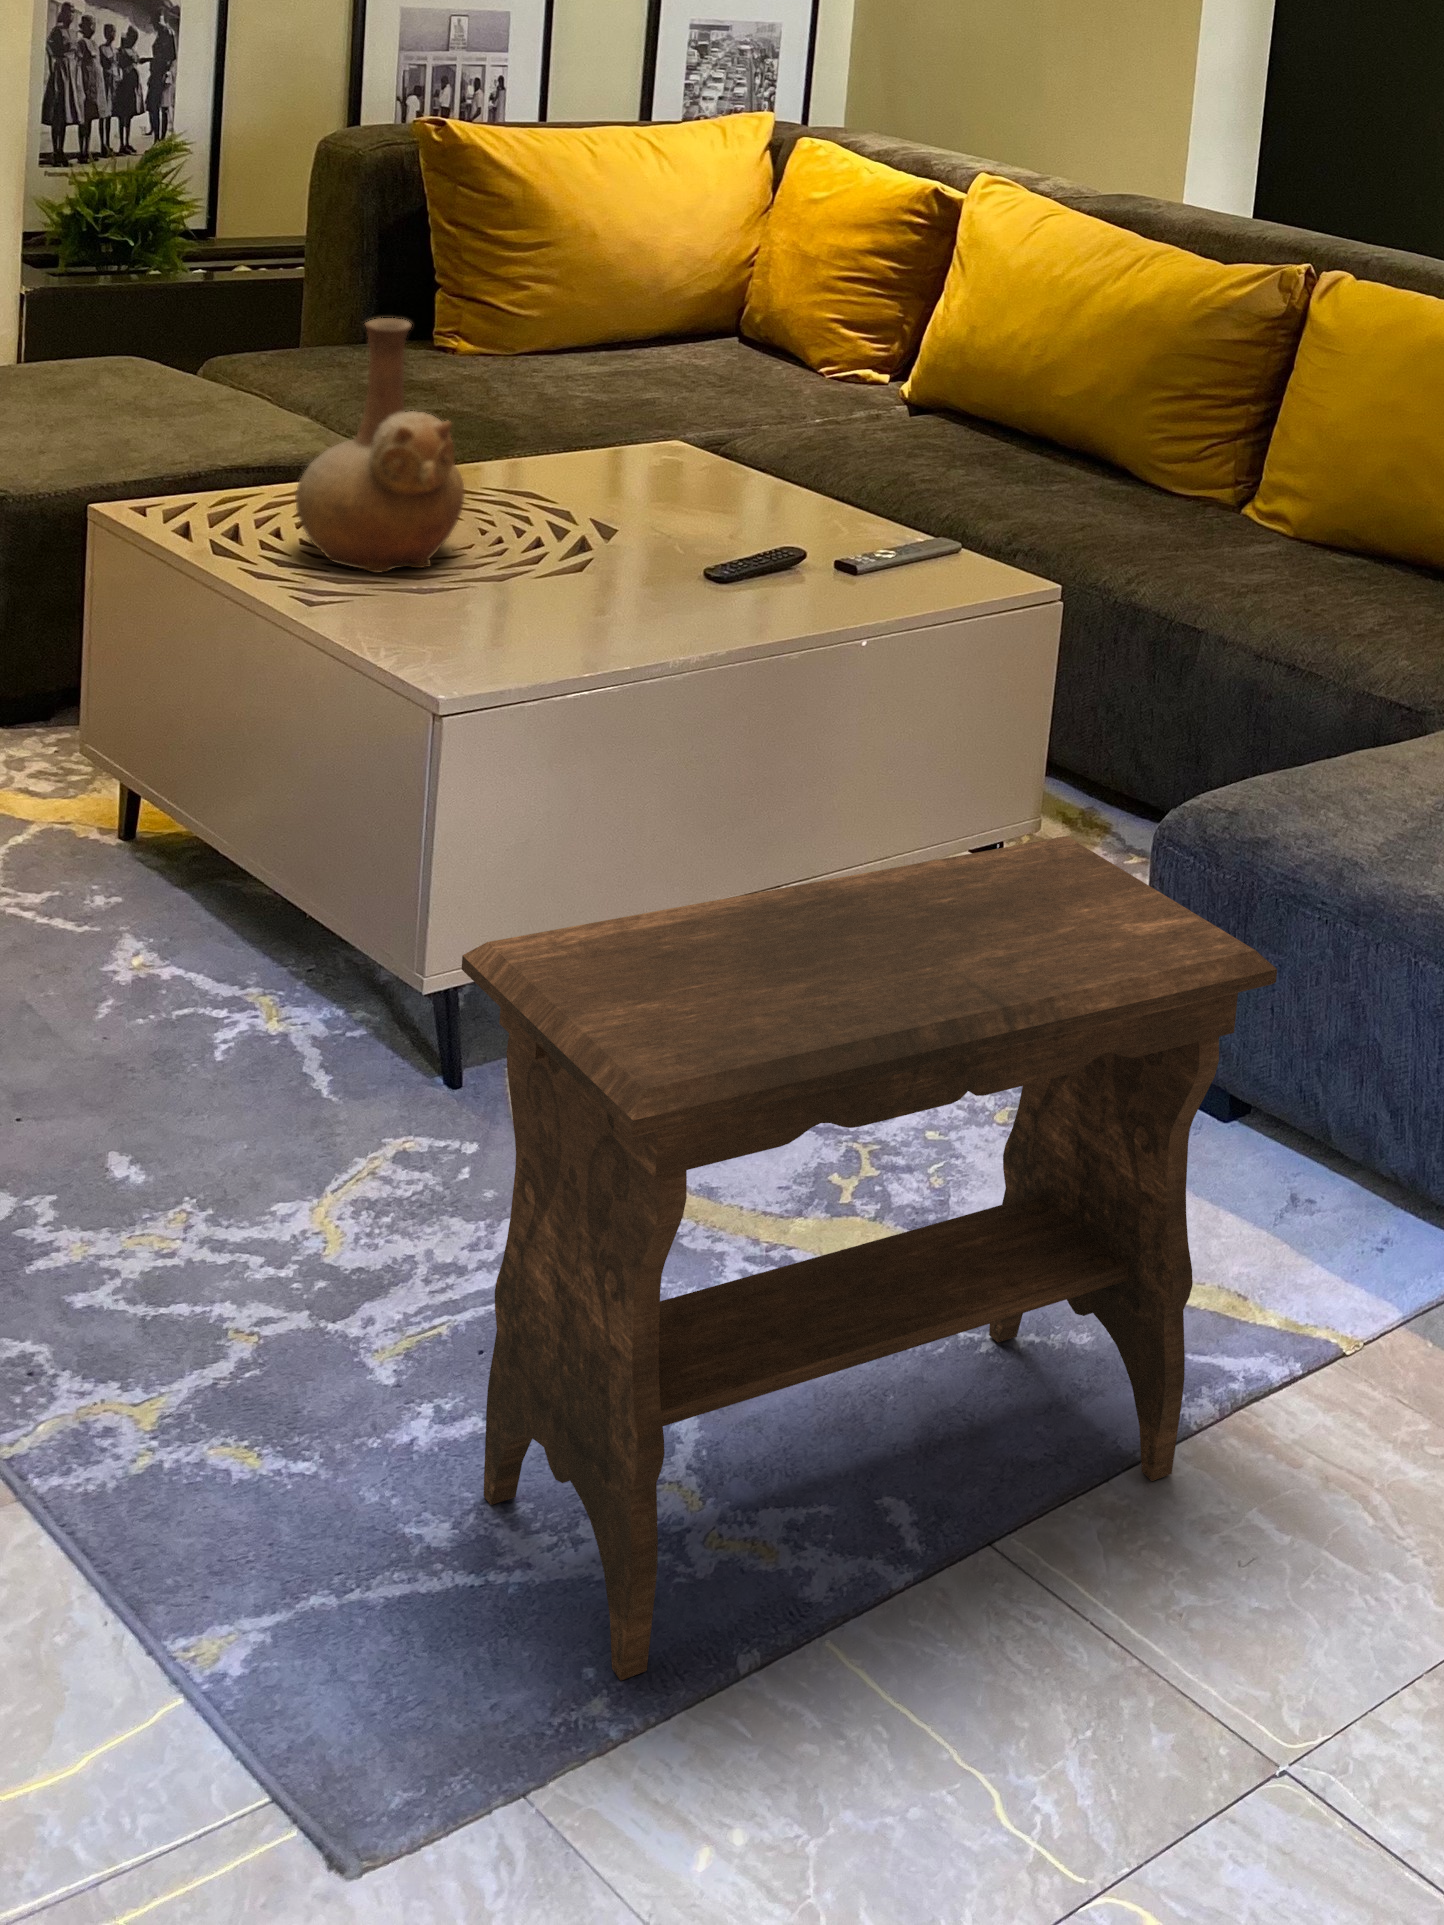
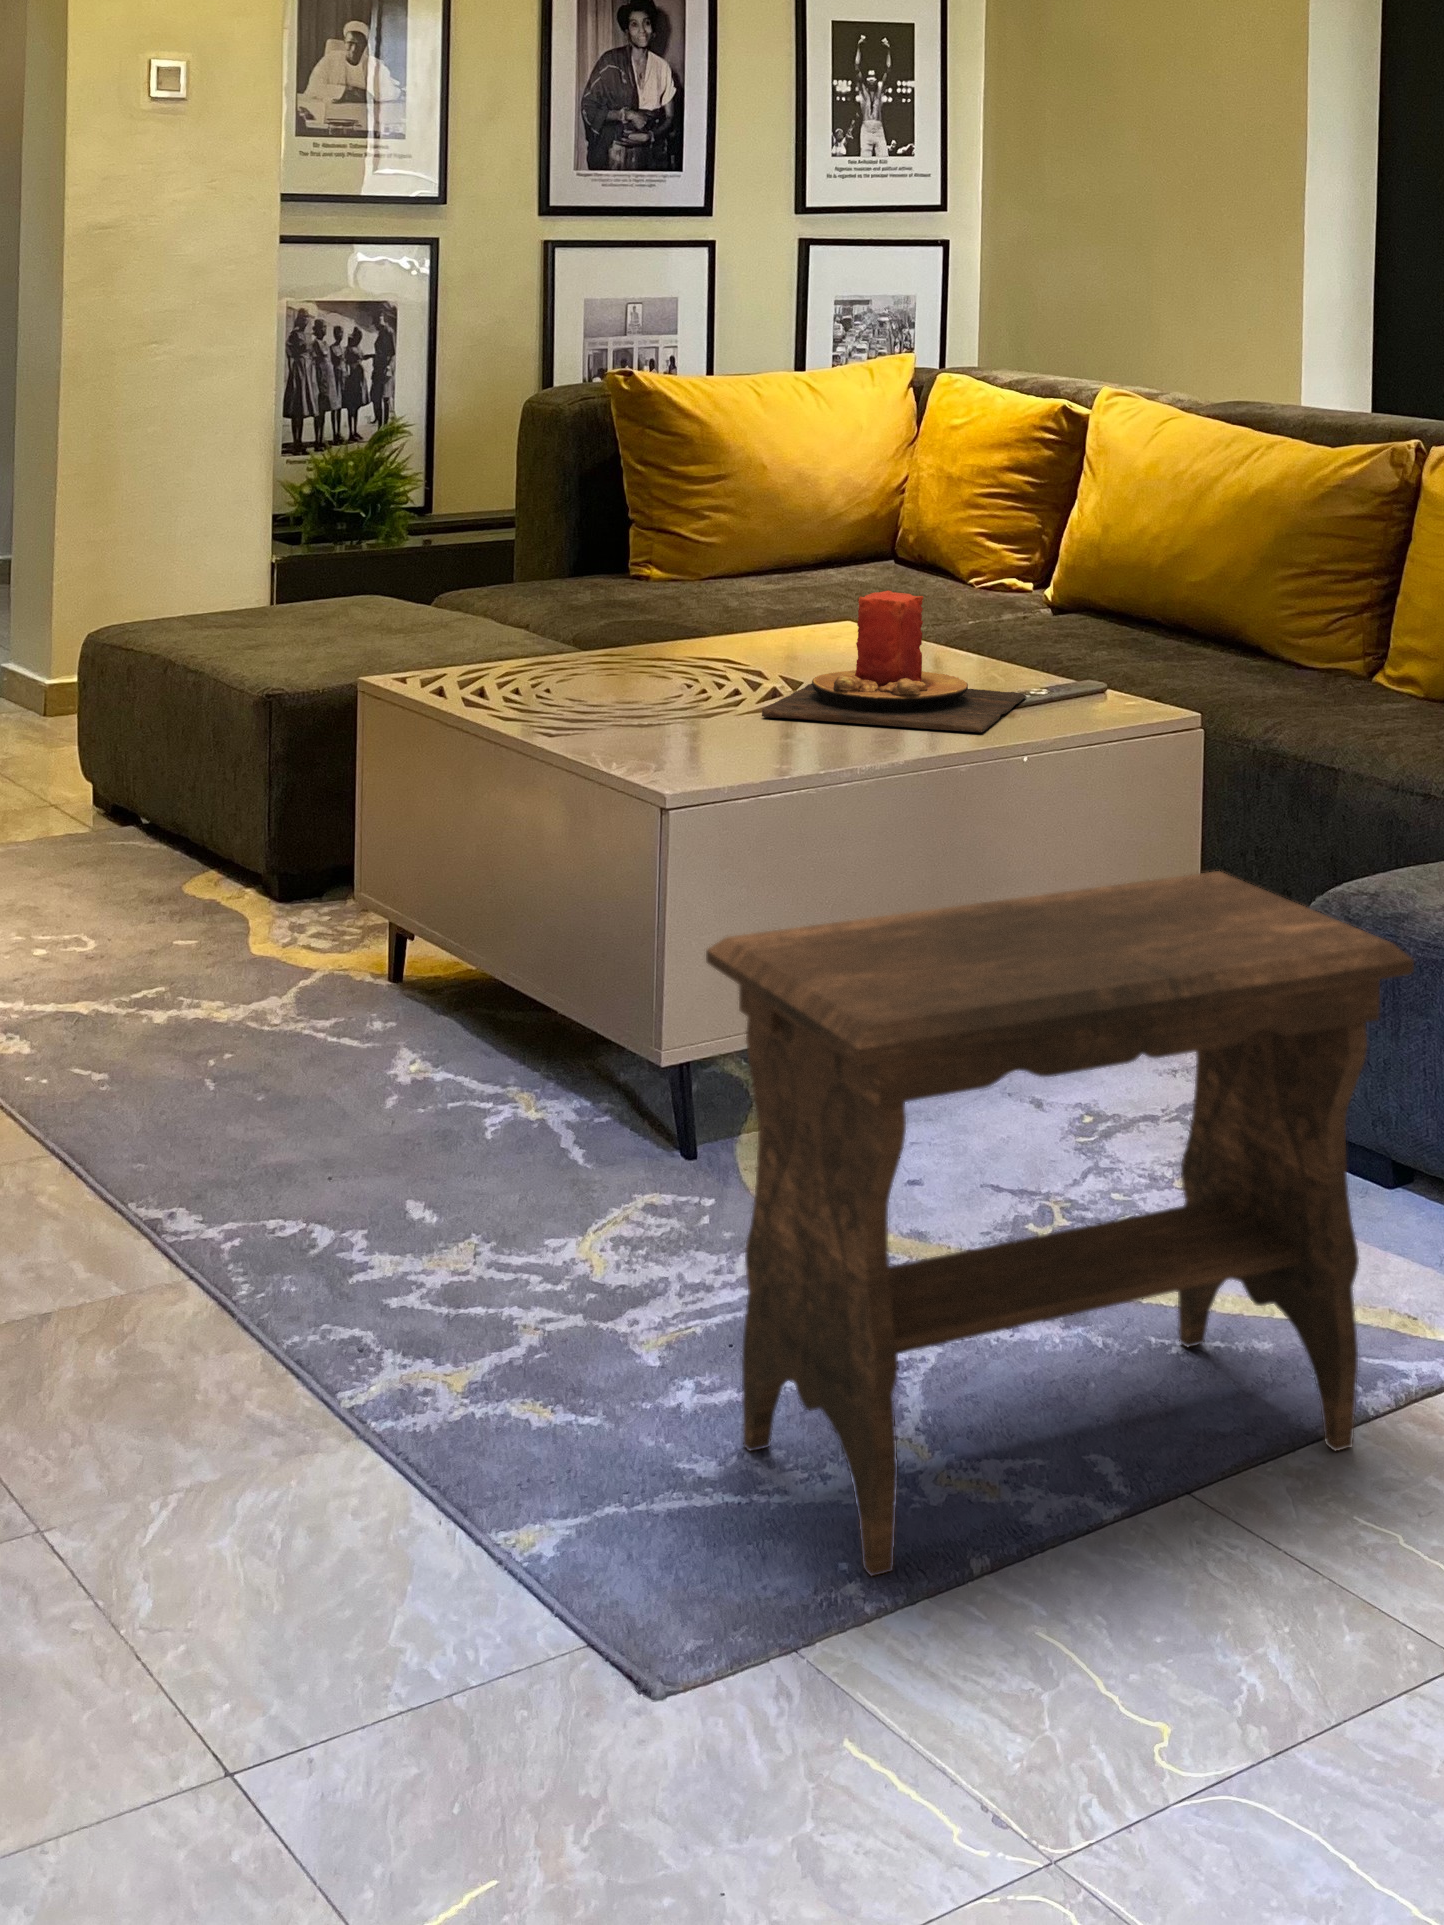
vase: present [295,318,464,573] -> none [531,495,673,717]
candle: none [564,435,867,607] -> present [762,590,1026,733]

